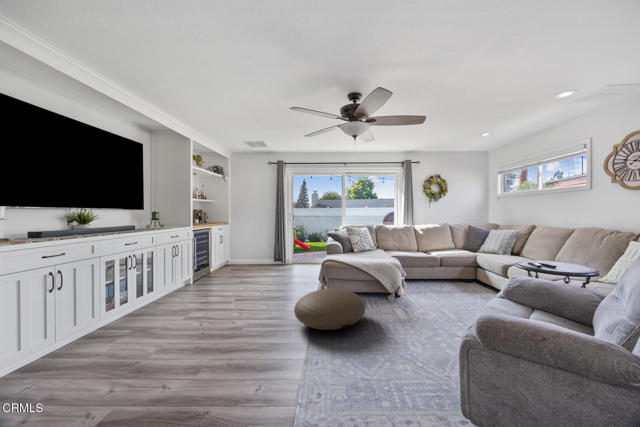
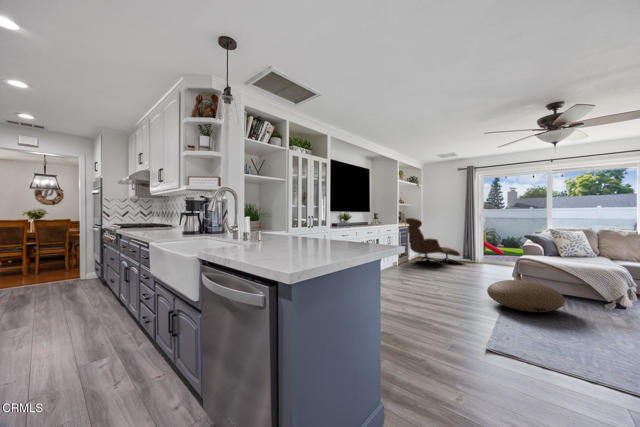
lounge chair: none [206,218,271,276] -> present [405,218,460,265]

